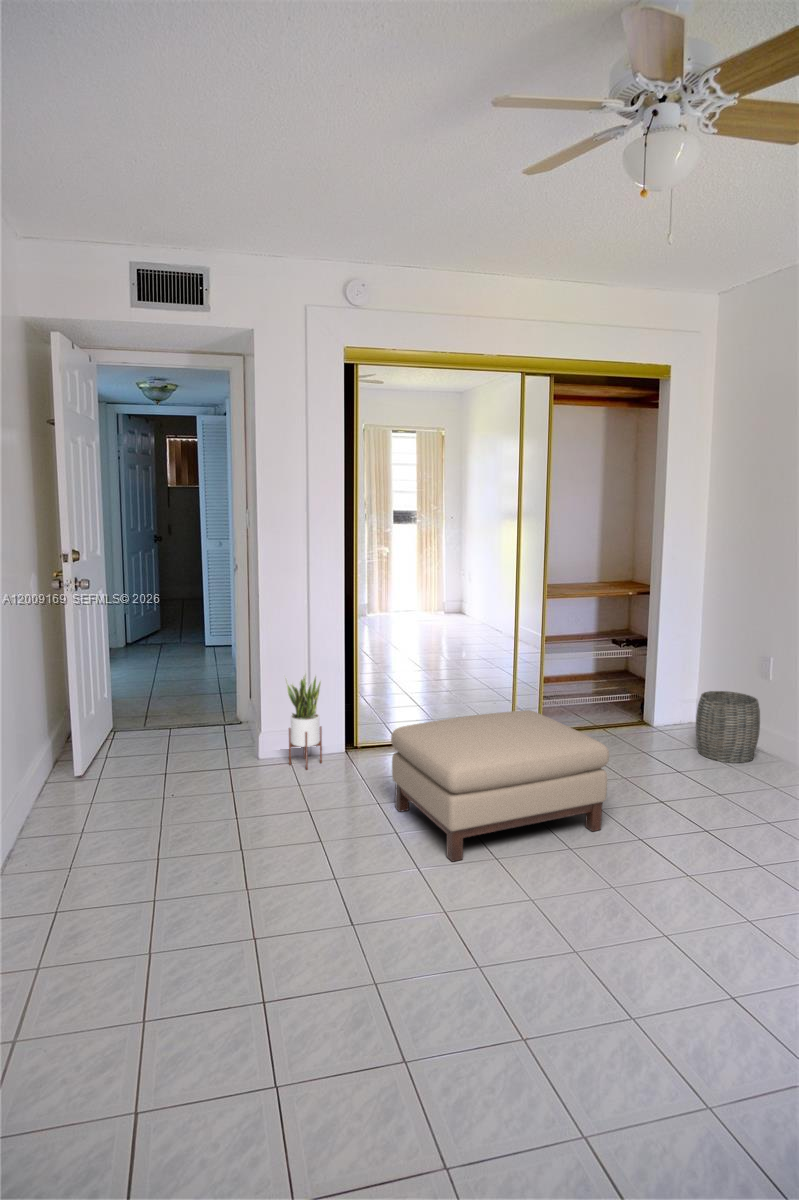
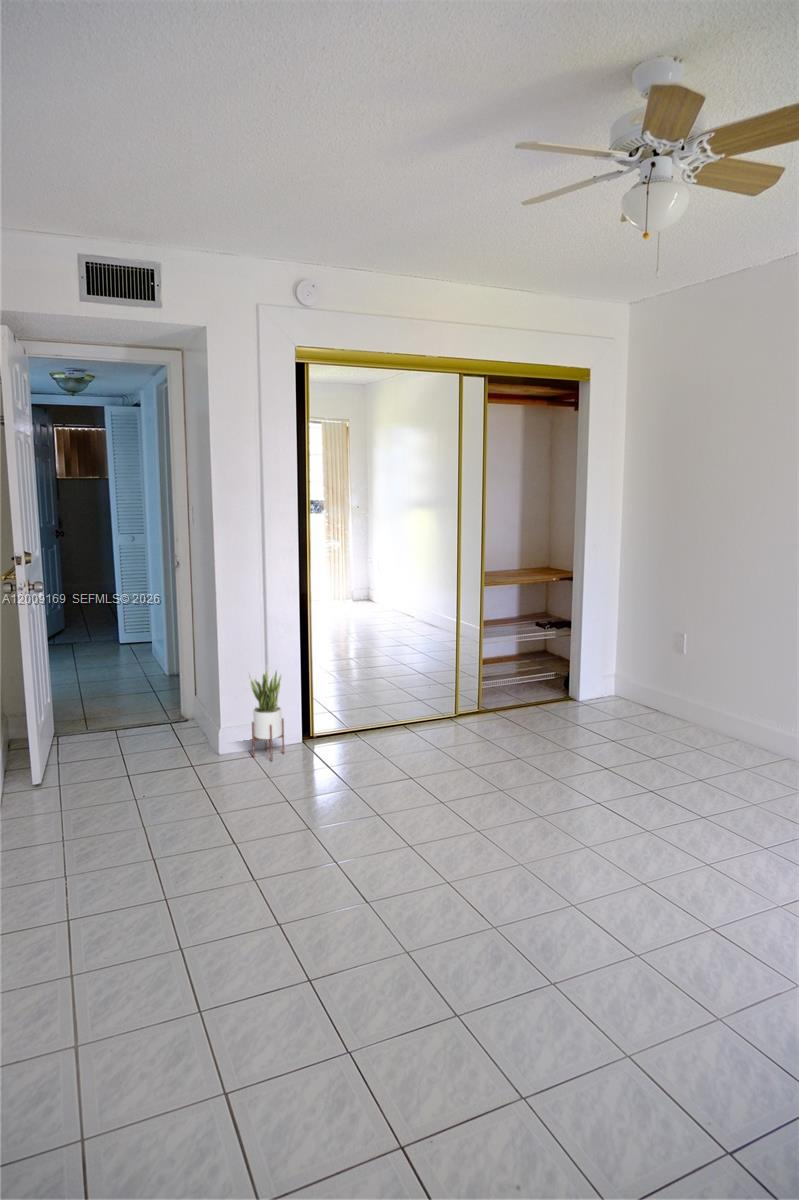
woven basket: present [696,691,760,763] -> none [619,665,674,729]
ottoman: present [391,710,609,861] -> none [366,693,568,838]

